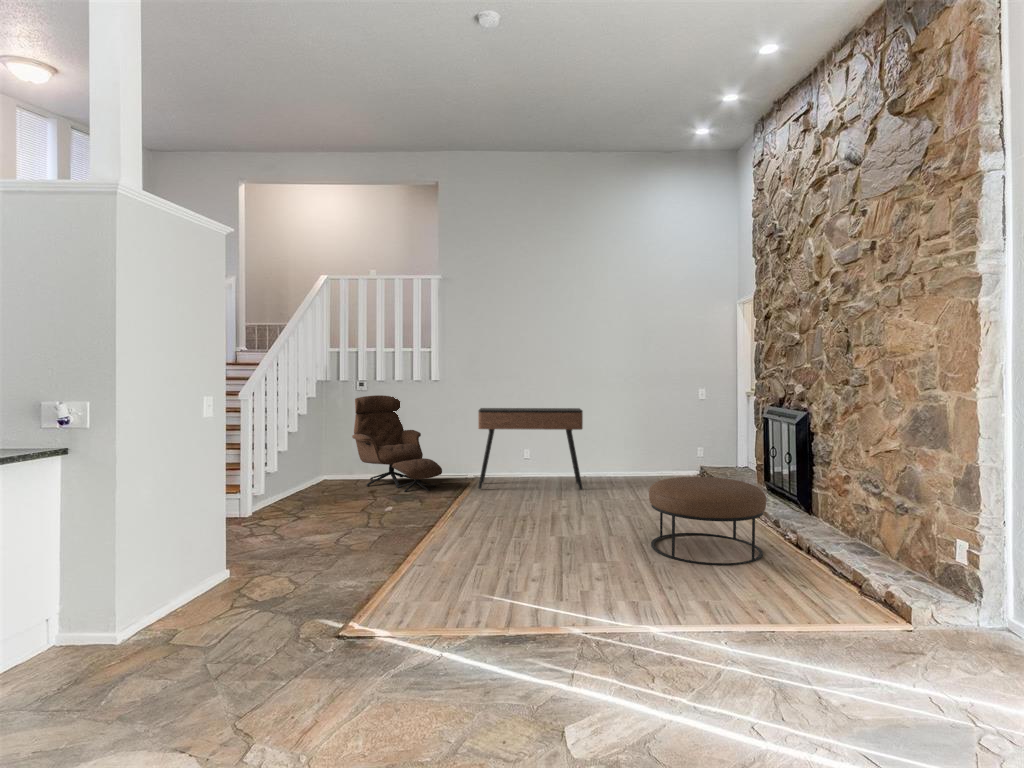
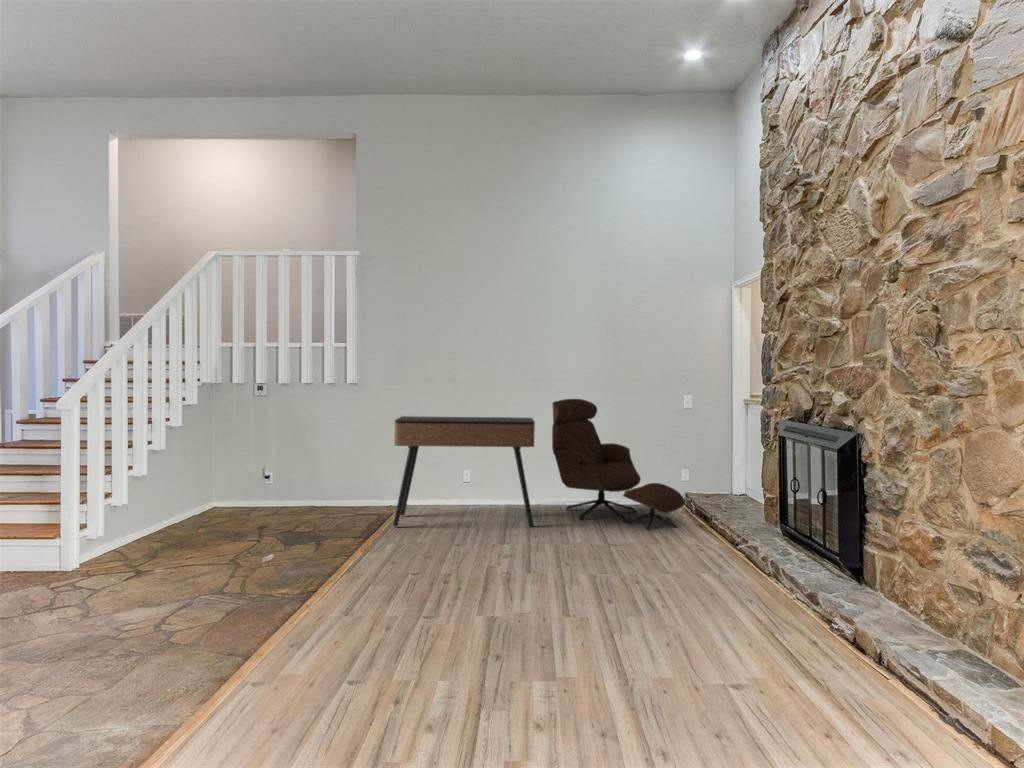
lounge chair: present [352,395,442,492] -> present [552,399,685,530]
ottoman: present [649,477,766,565] -> none [626,532,818,701]

